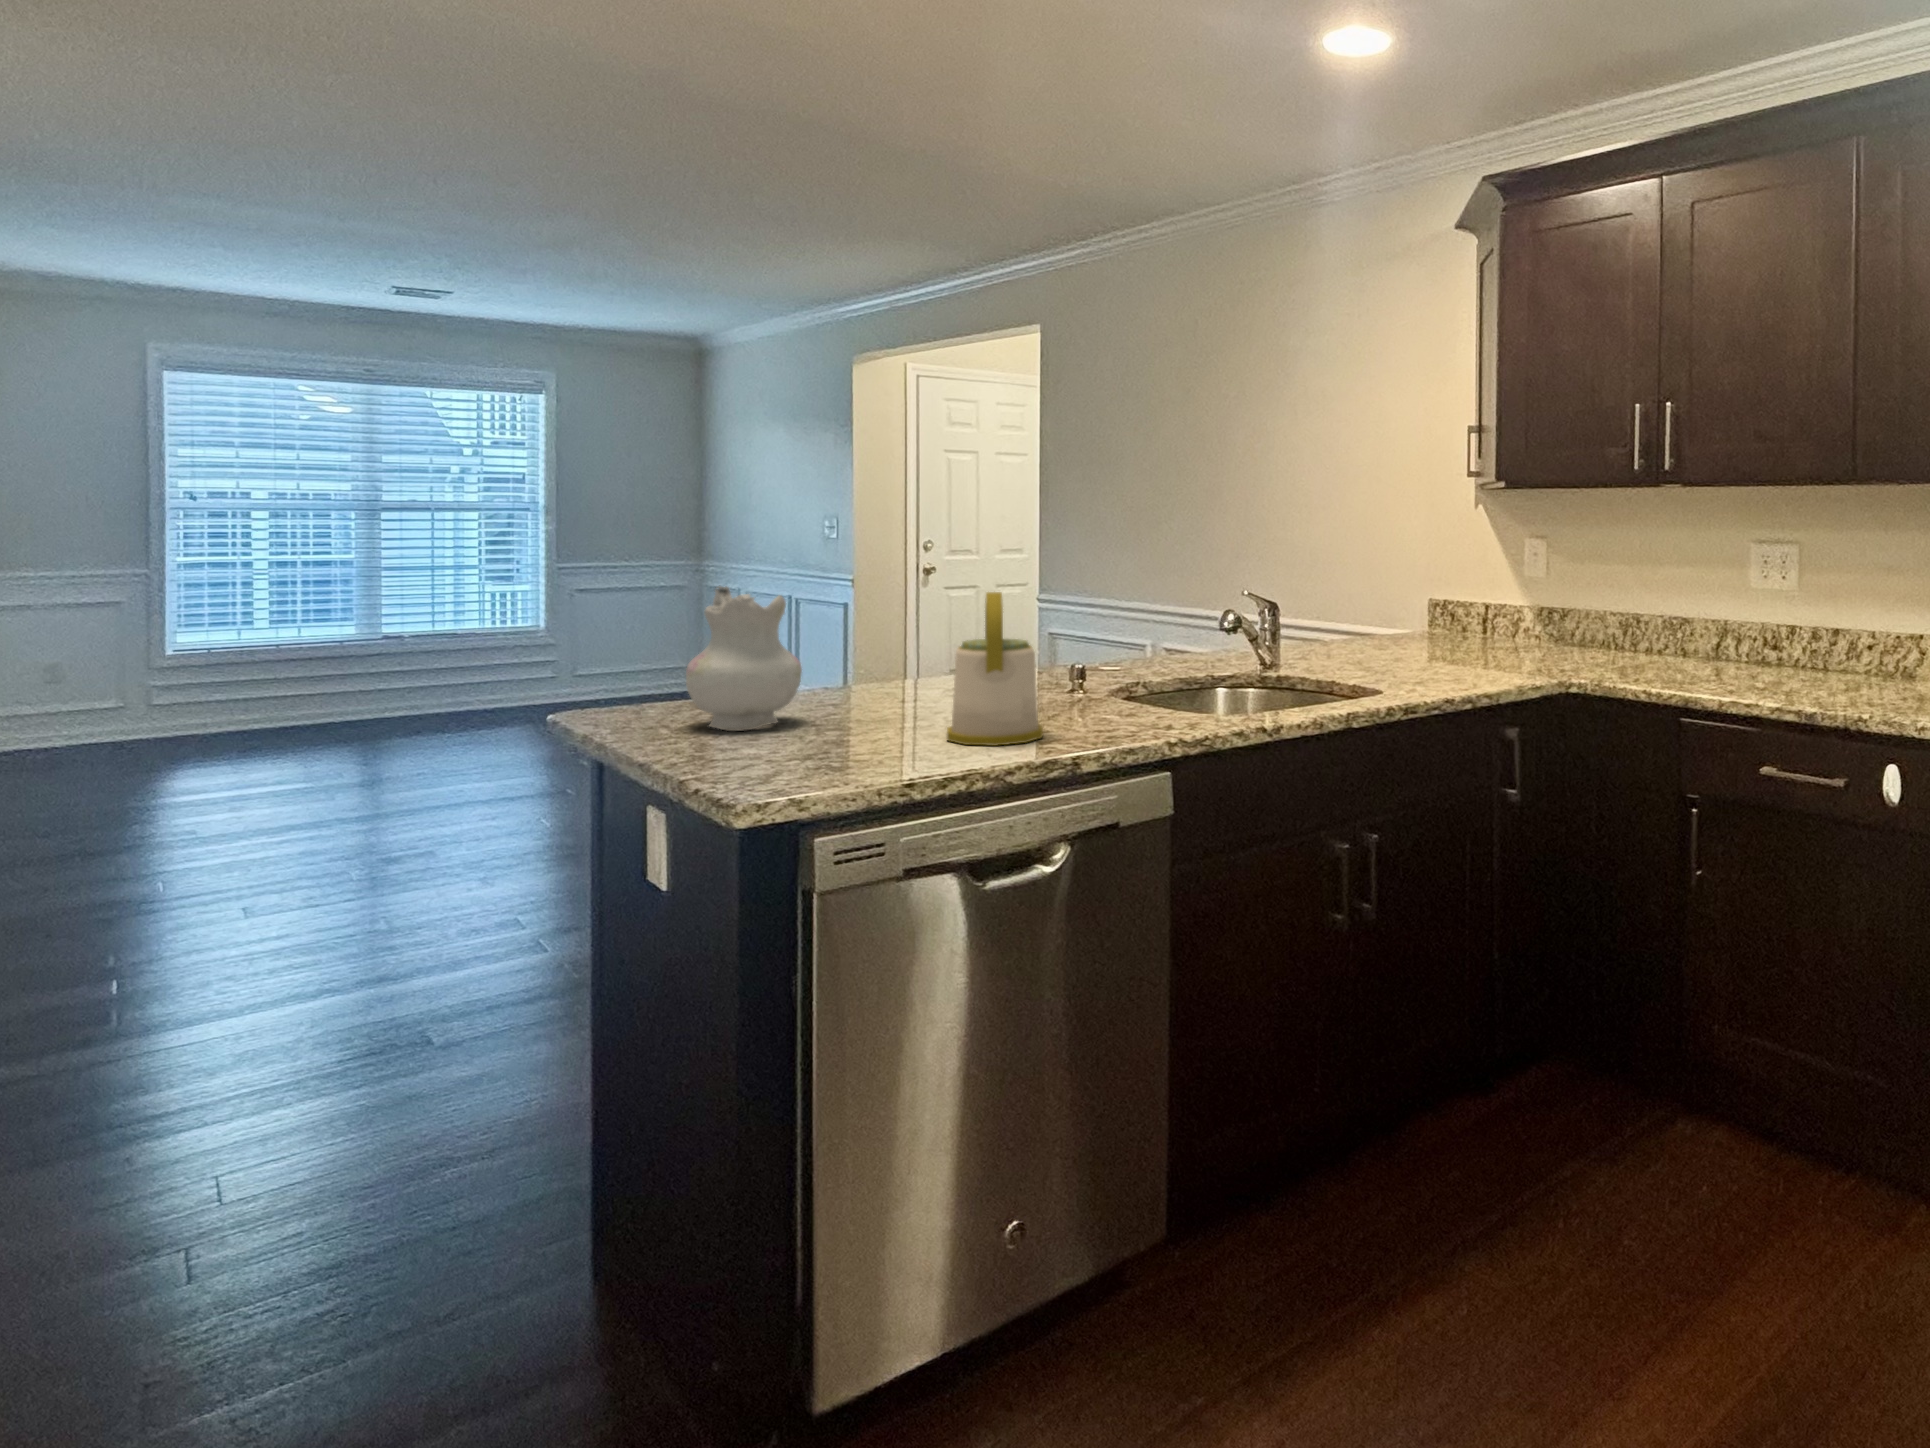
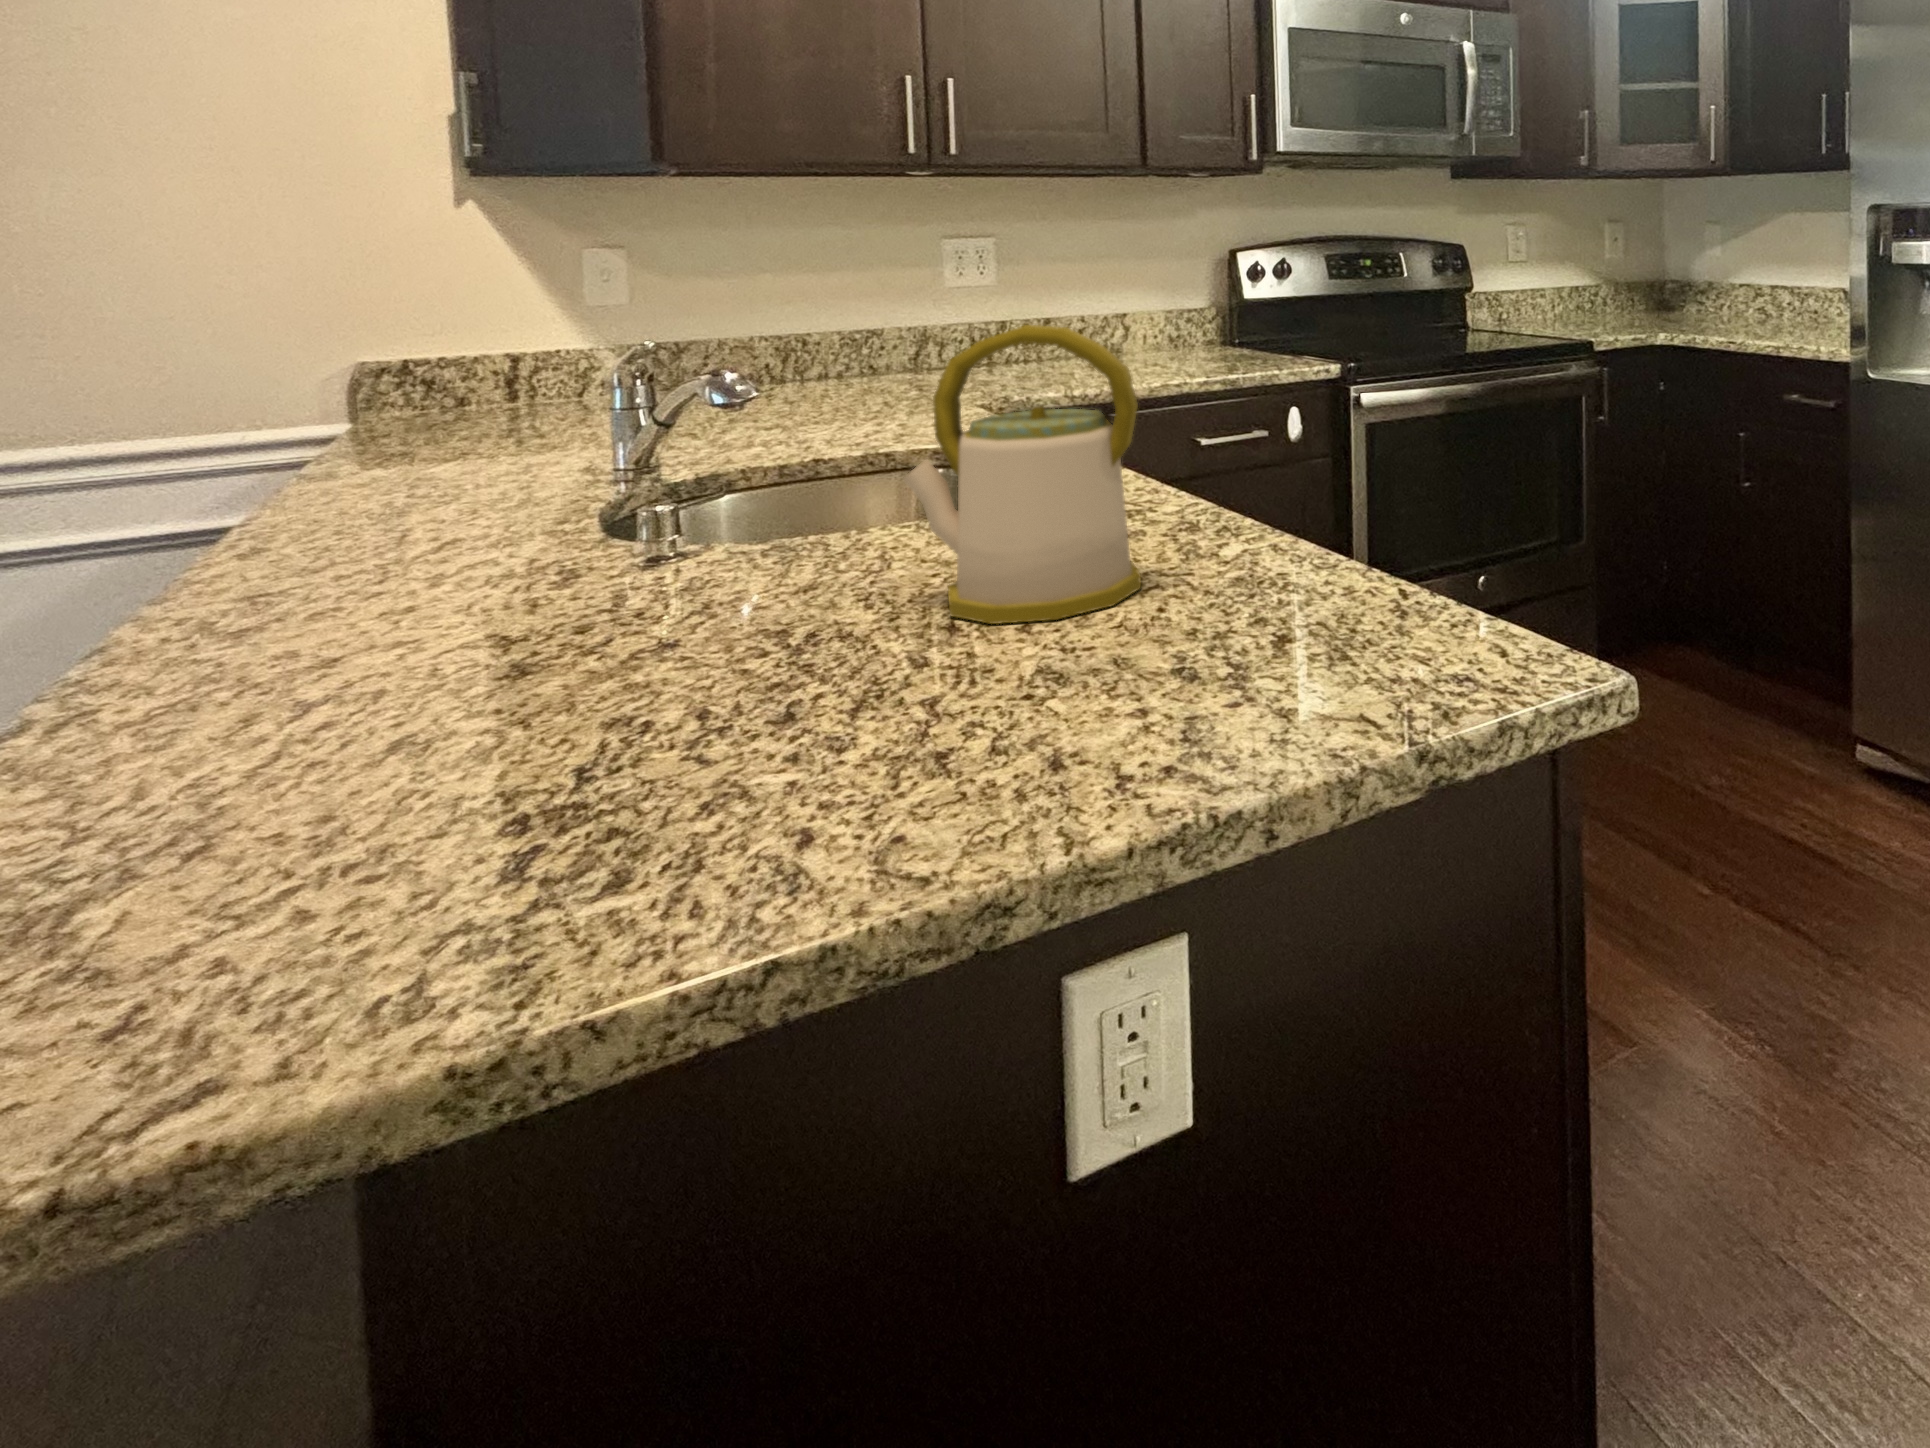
ceramic pitcher: present [686,586,802,731] -> none [131,404,704,908]

